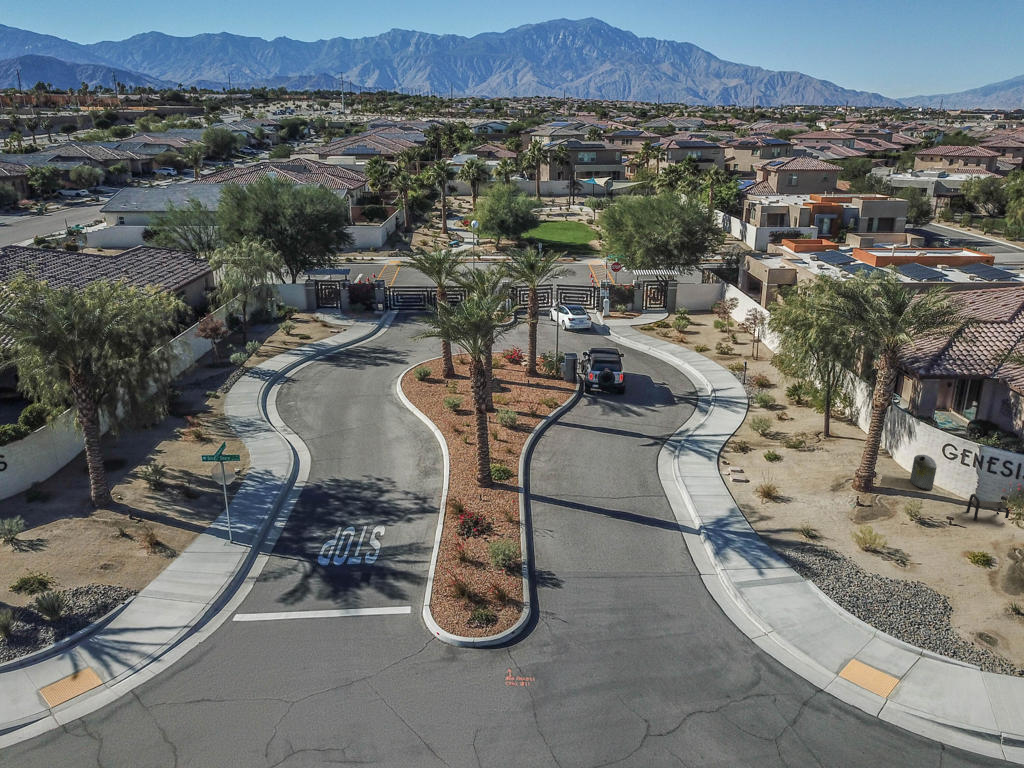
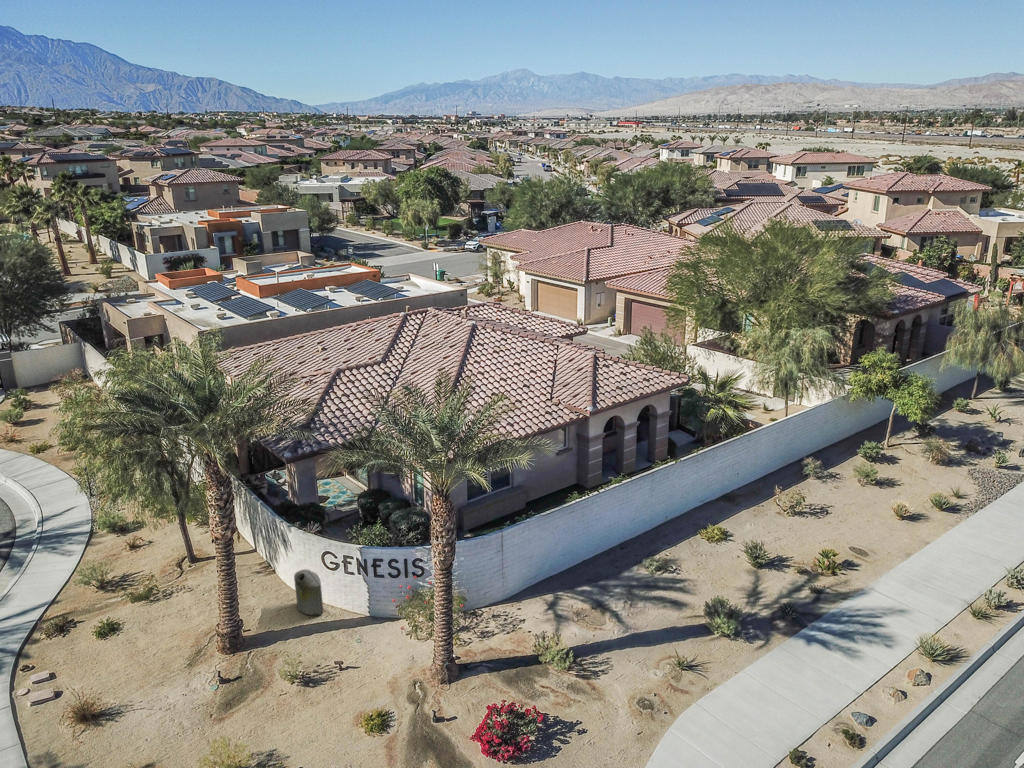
bench: present [966,494,1009,521] -> none [361,603,408,649]

